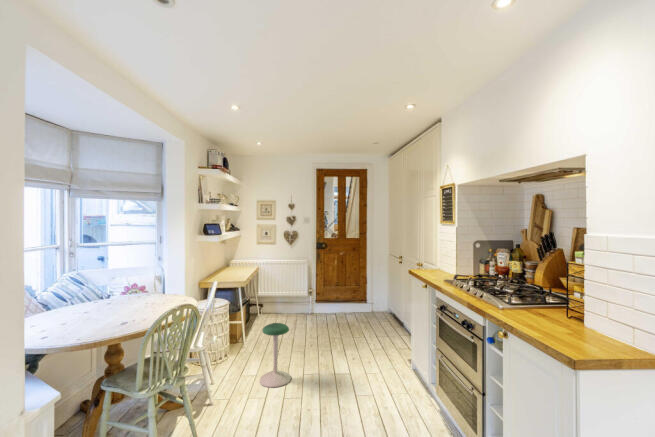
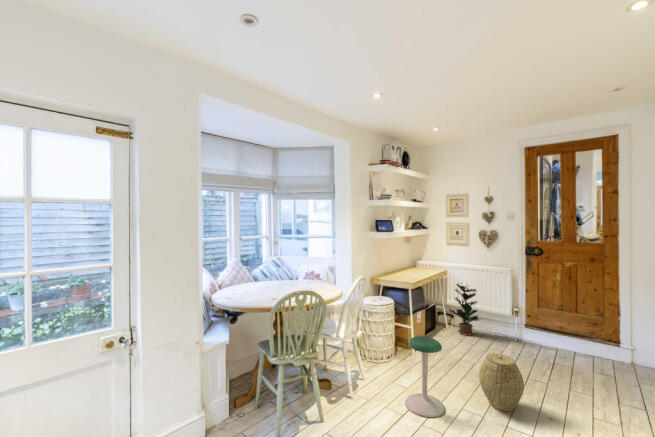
potted plant: none [262,276,288,320] -> present [450,283,479,336]
woven basket: none [307,323,336,363] -> present [479,353,524,411]

